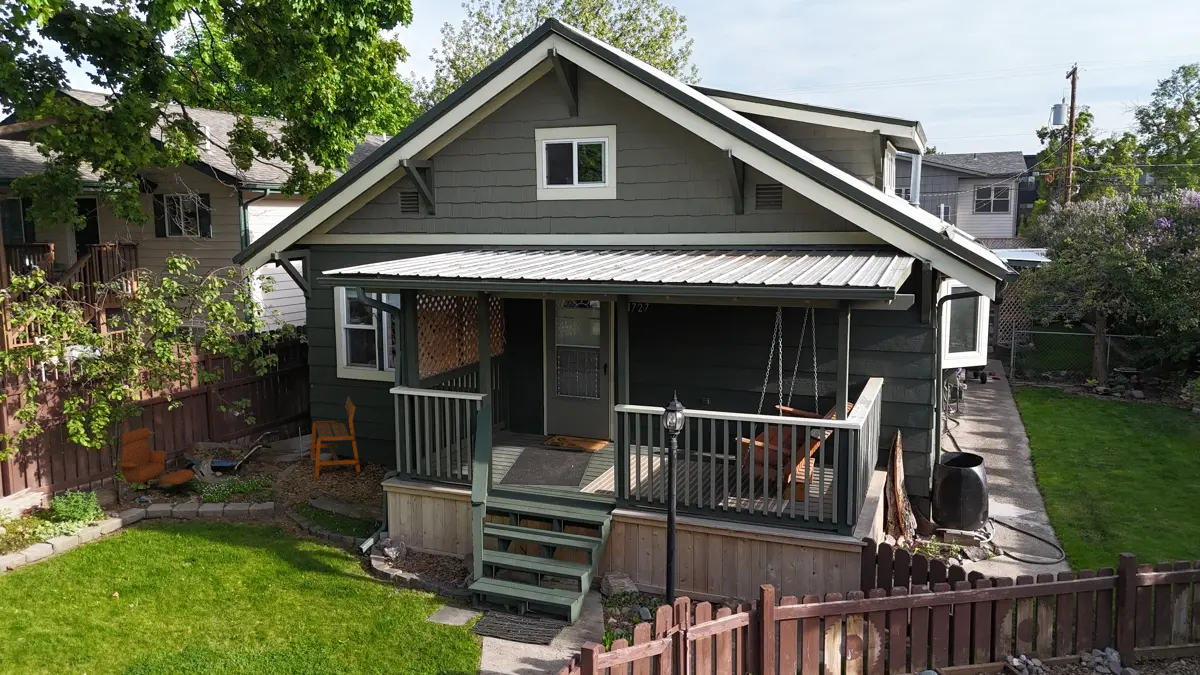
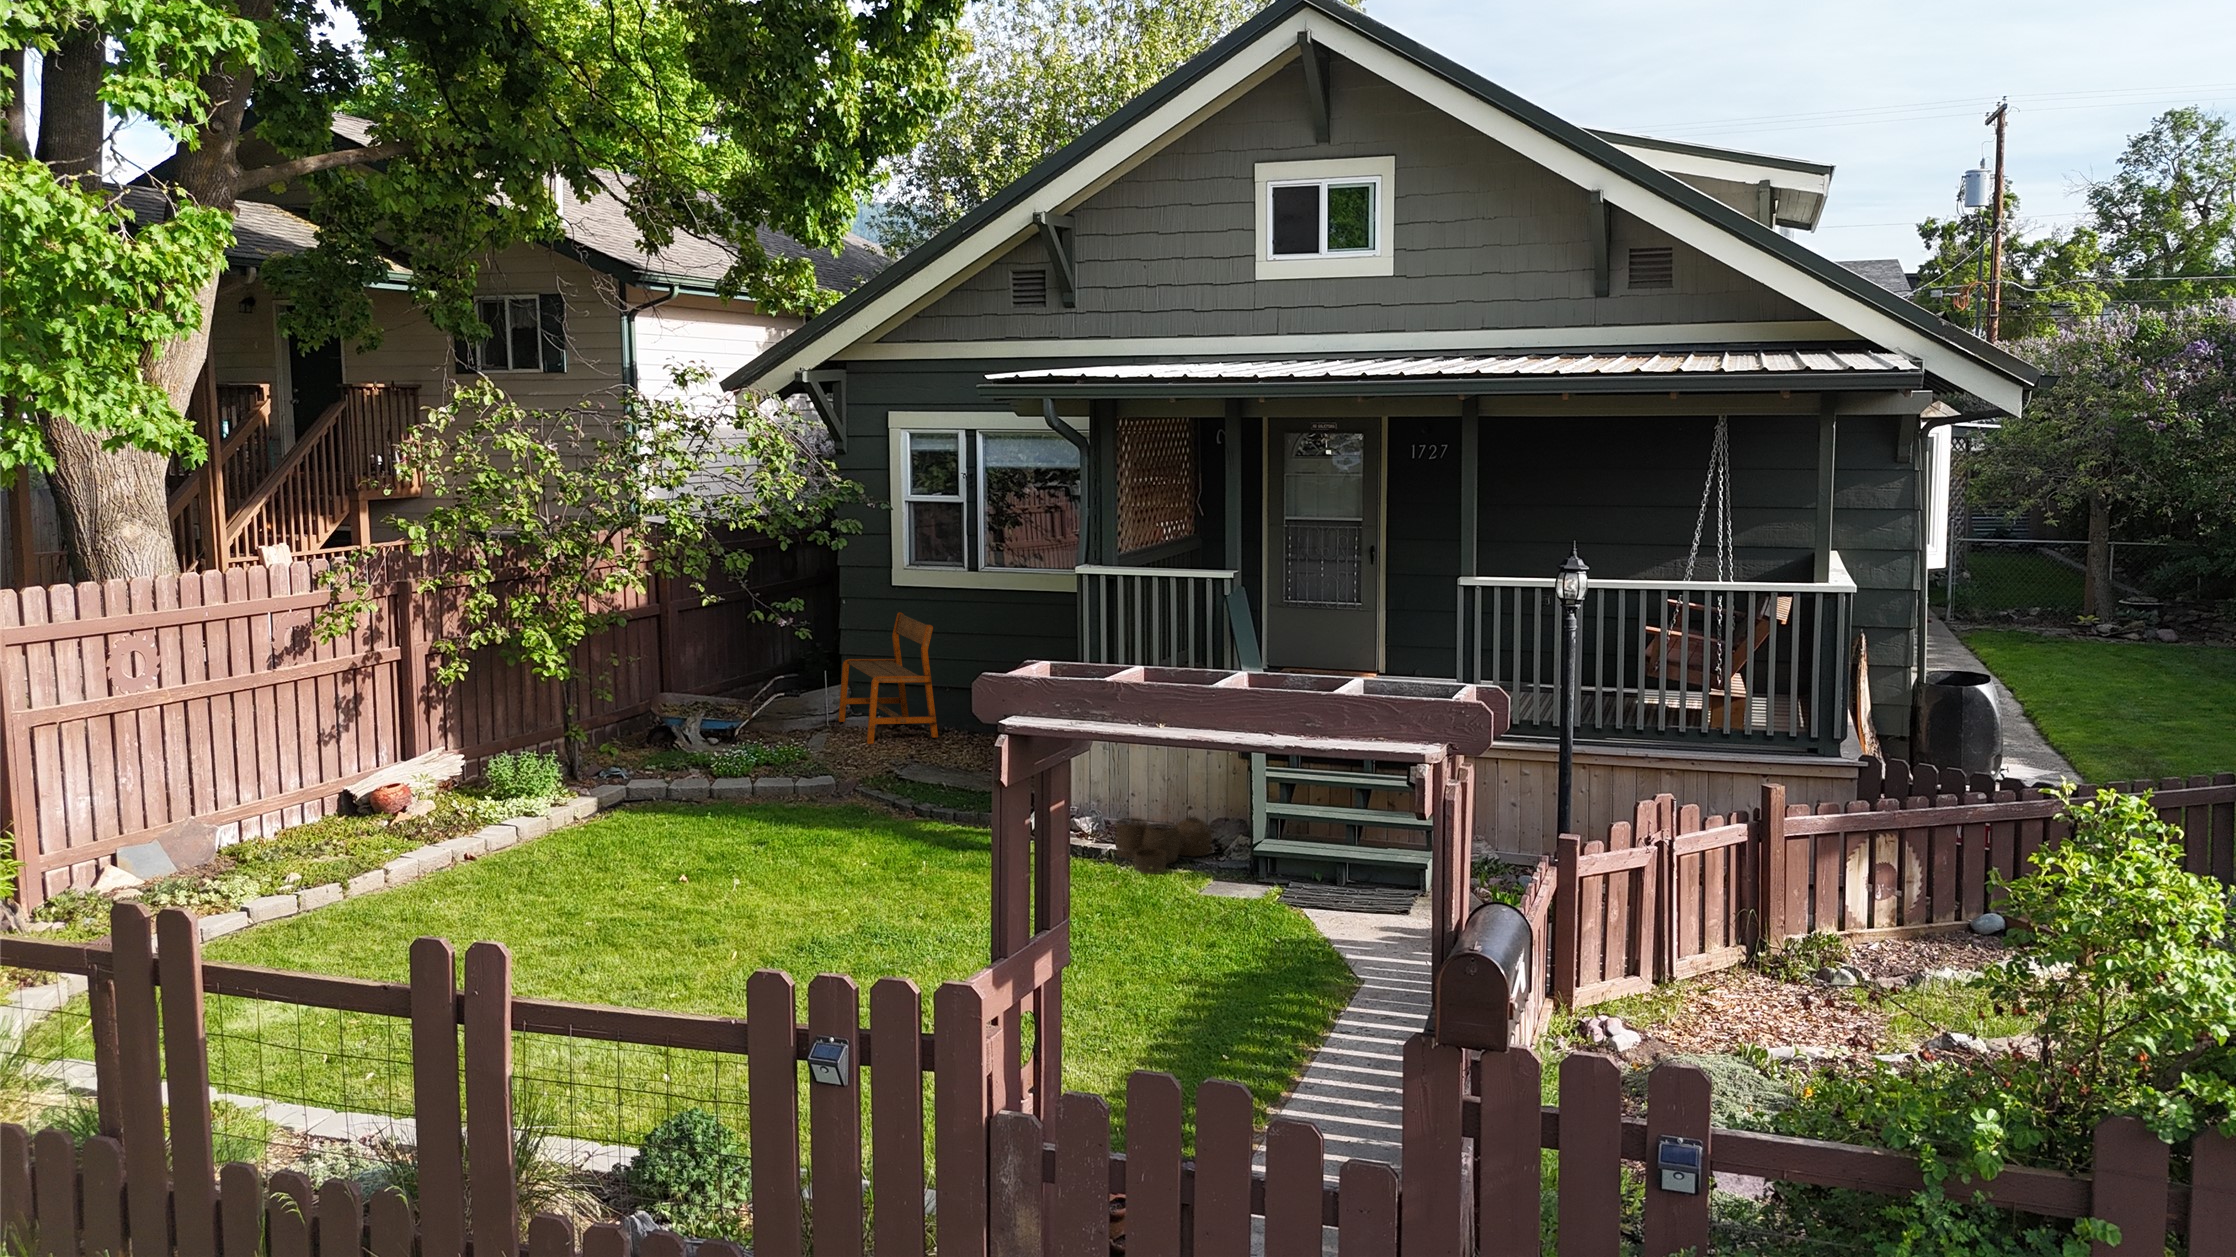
lounge chair: present [118,428,196,498] -> none [565,656,687,768]
woven basket: none [404,549,467,596] -> present [1116,813,1211,874]

